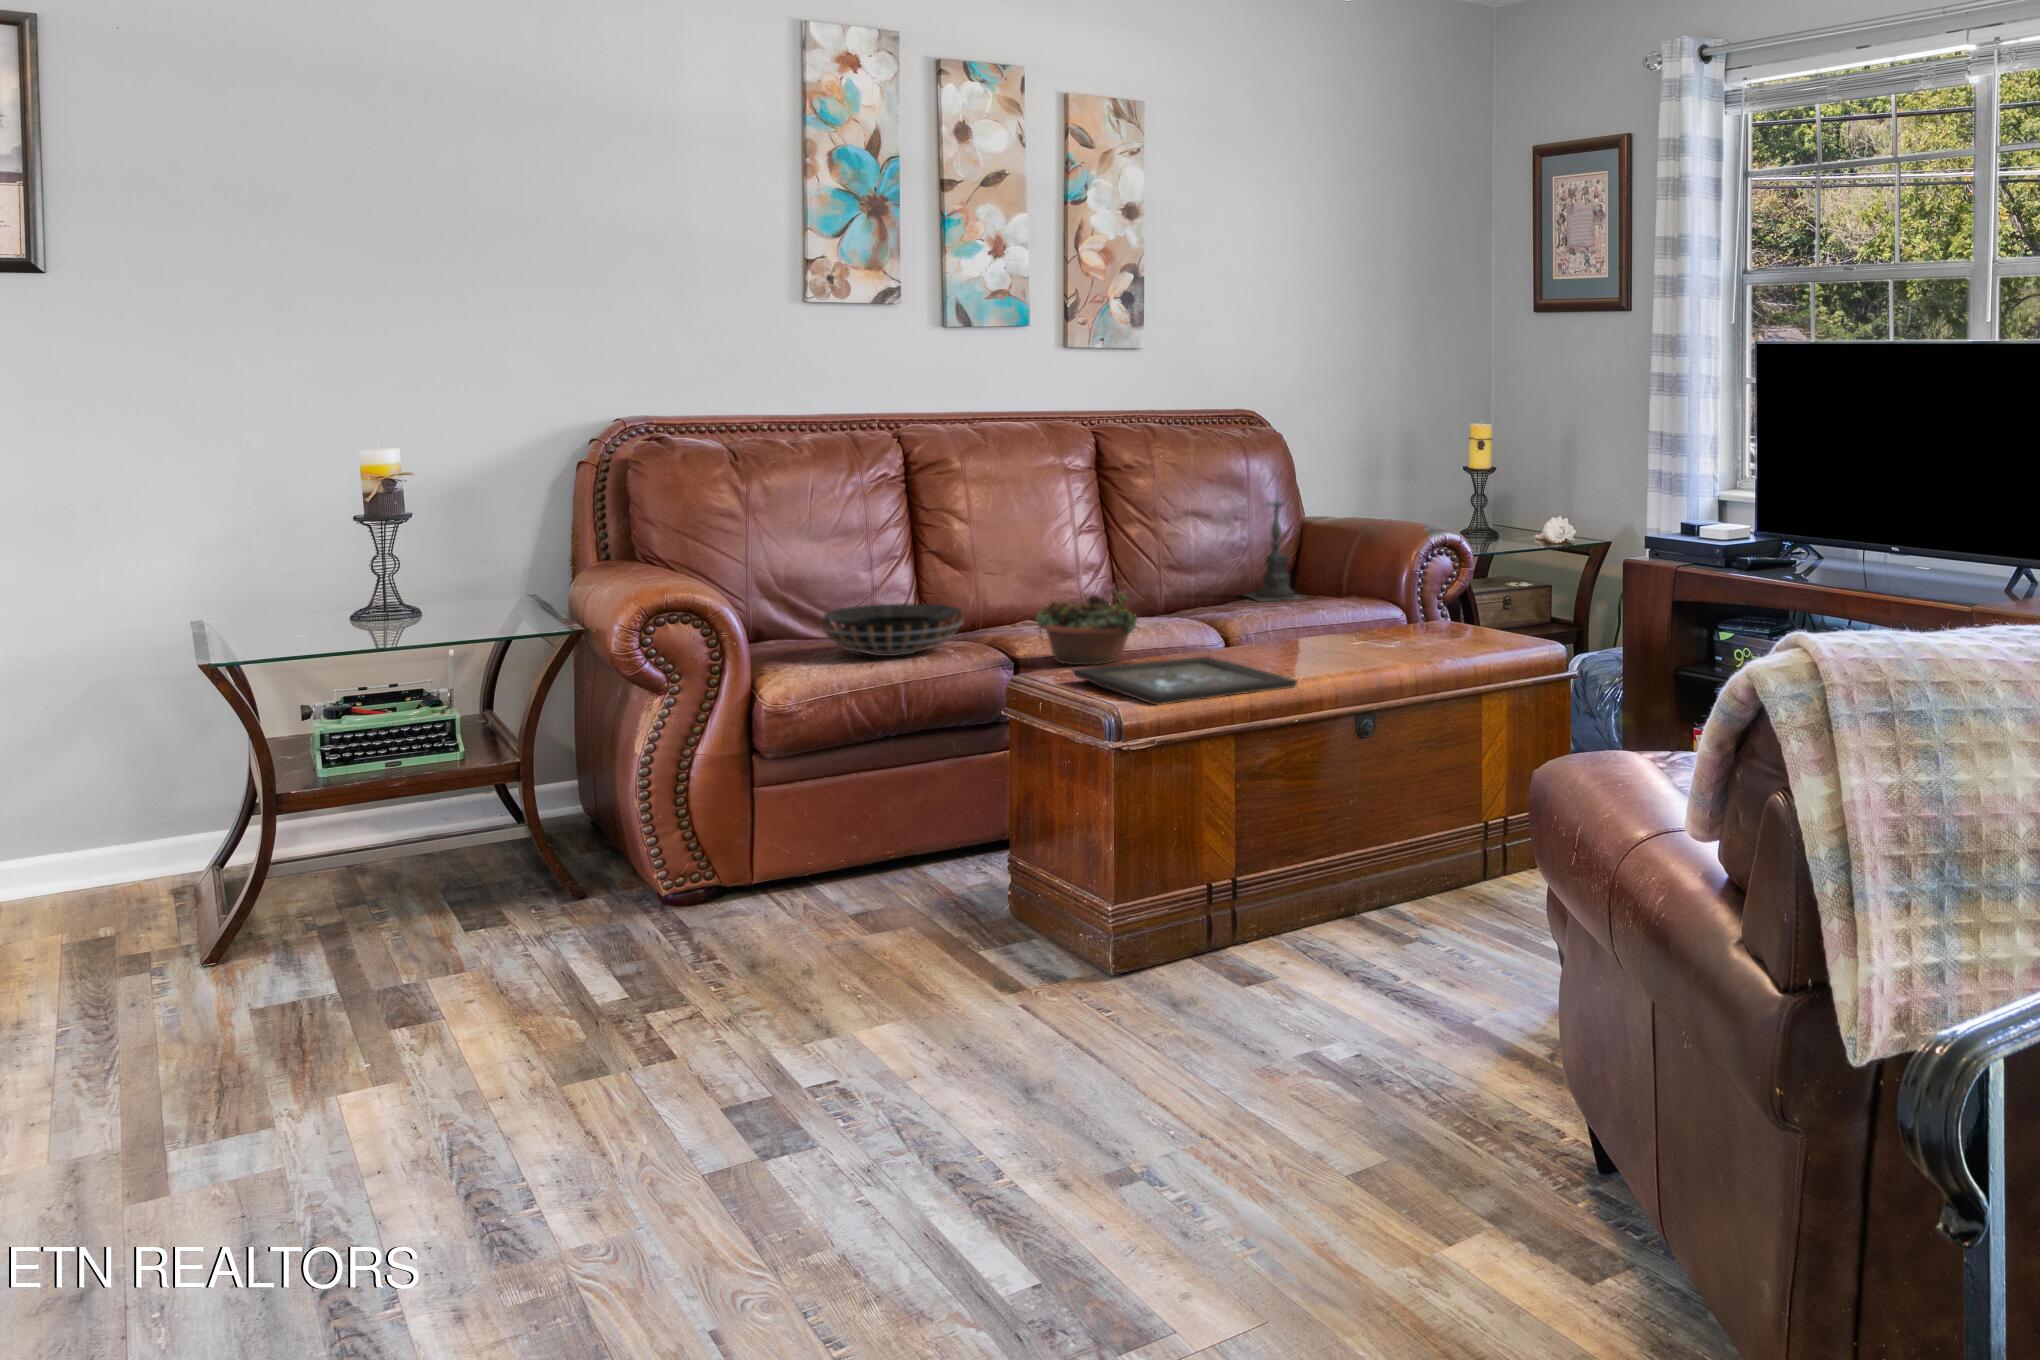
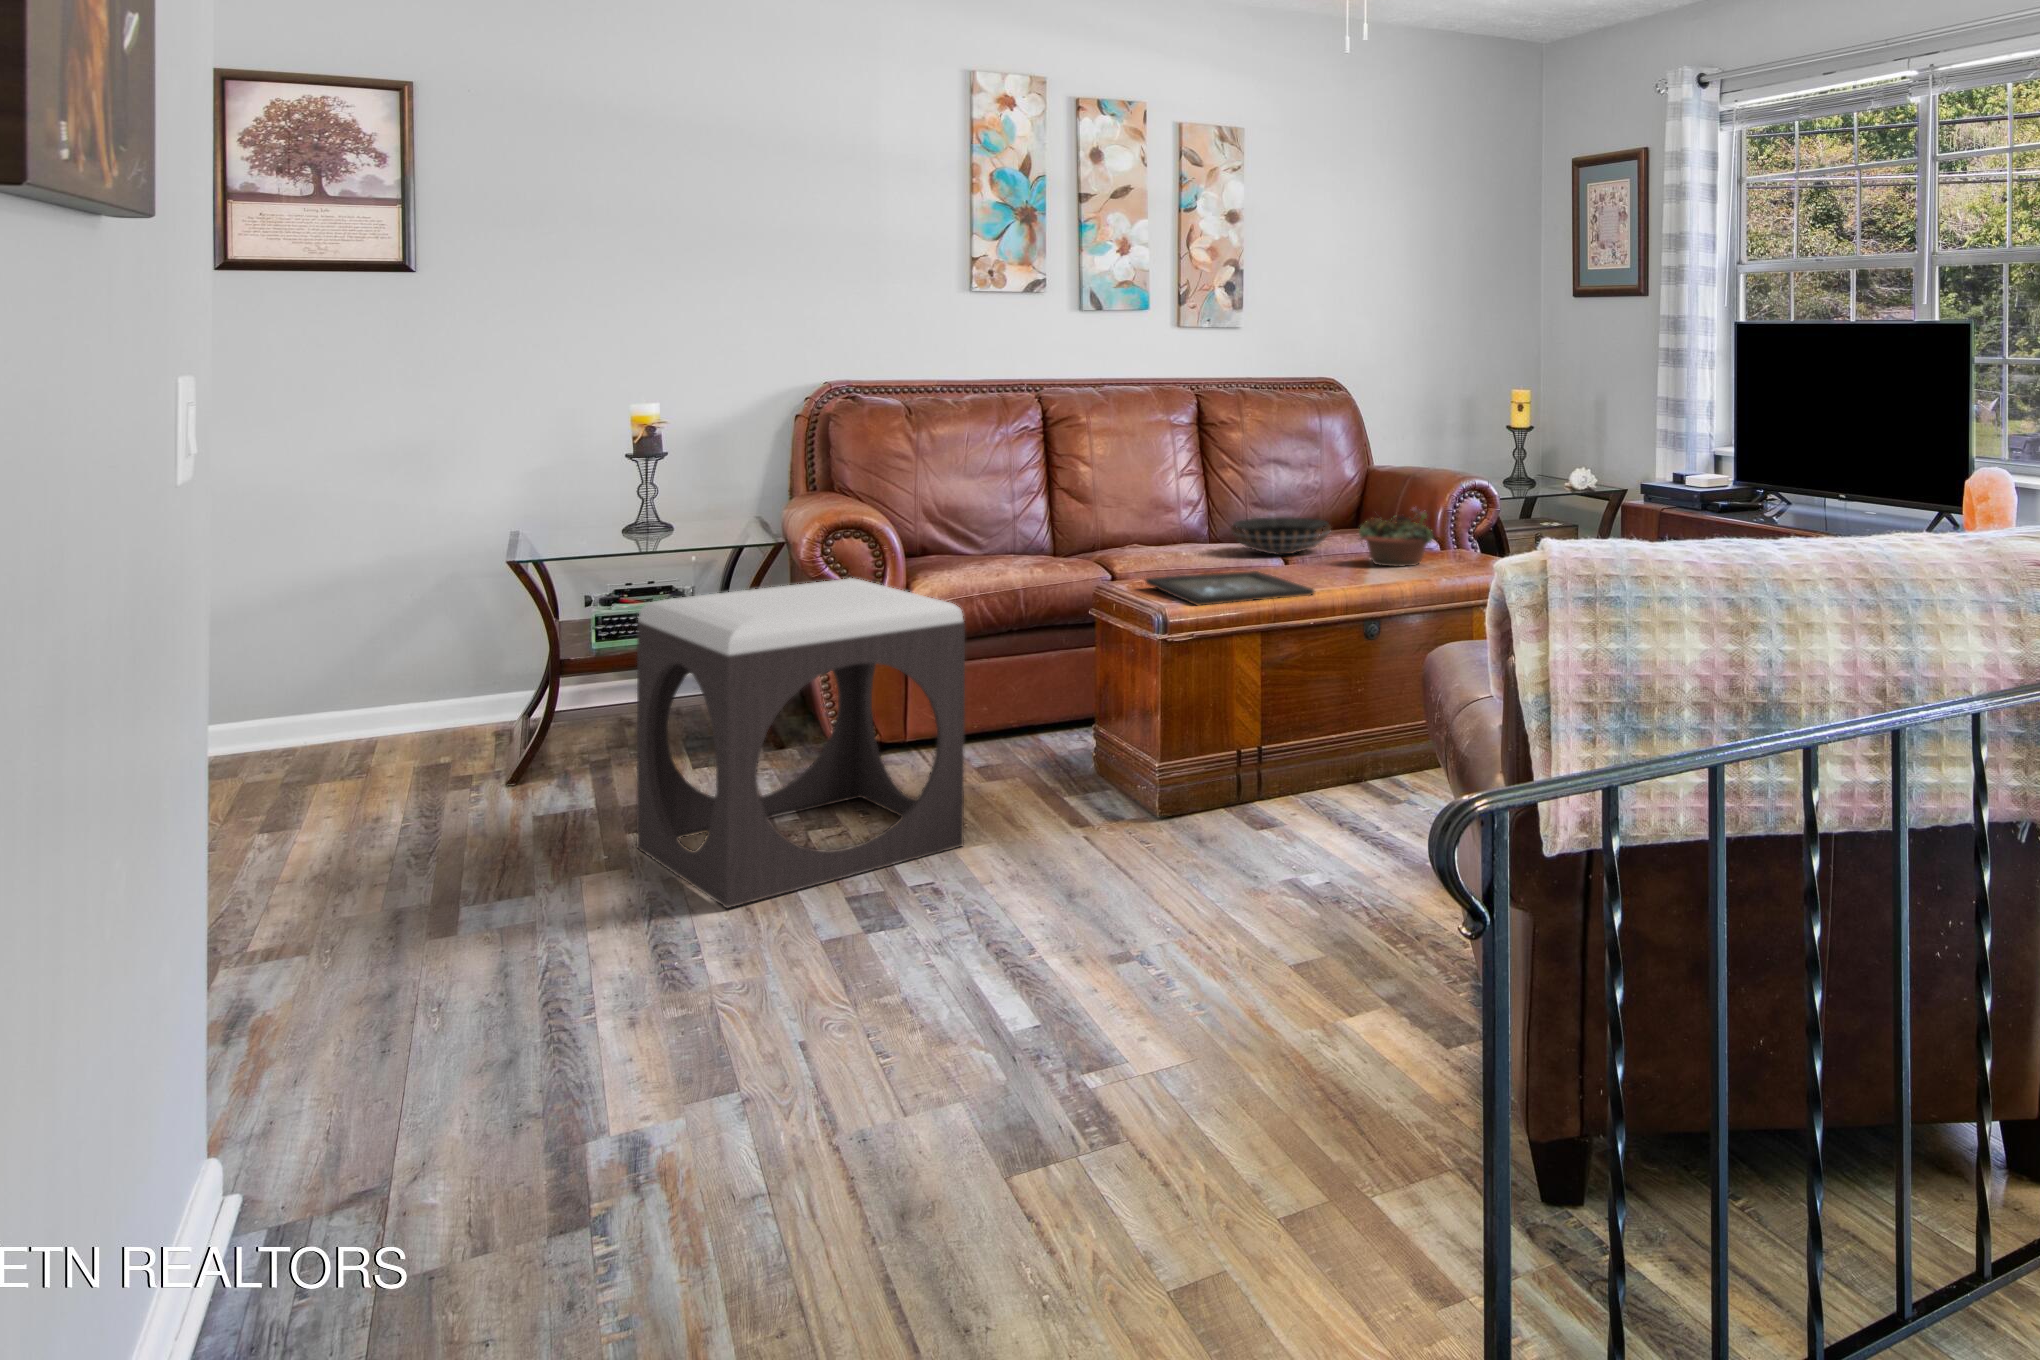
candle holder: present [1246,493,1303,601] -> none [1320,441,1372,533]
succulent planter: present [1036,586,1137,665] -> present [1359,508,1433,566]
decorative bowl: present [820,604,964,656] -> present [1231,517,1331,554]
footstool: none [411,679,867,1134] -> present [636,578,965,908]

